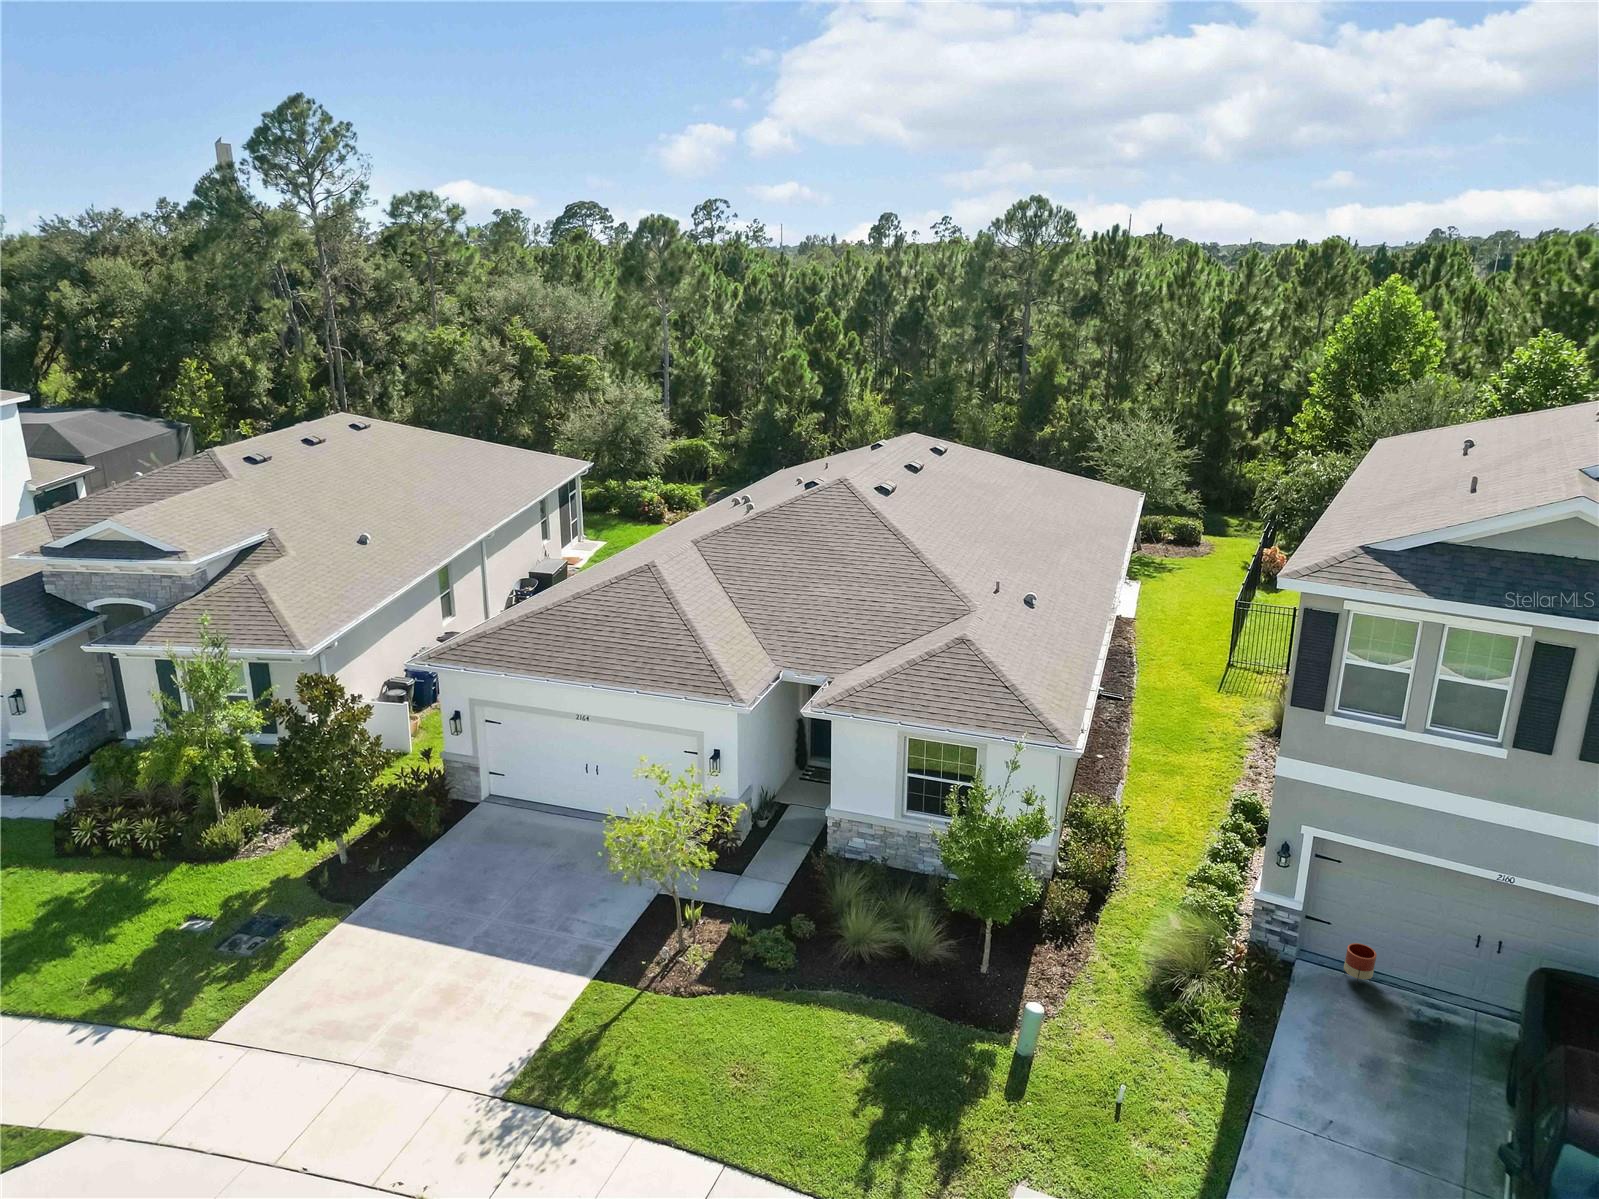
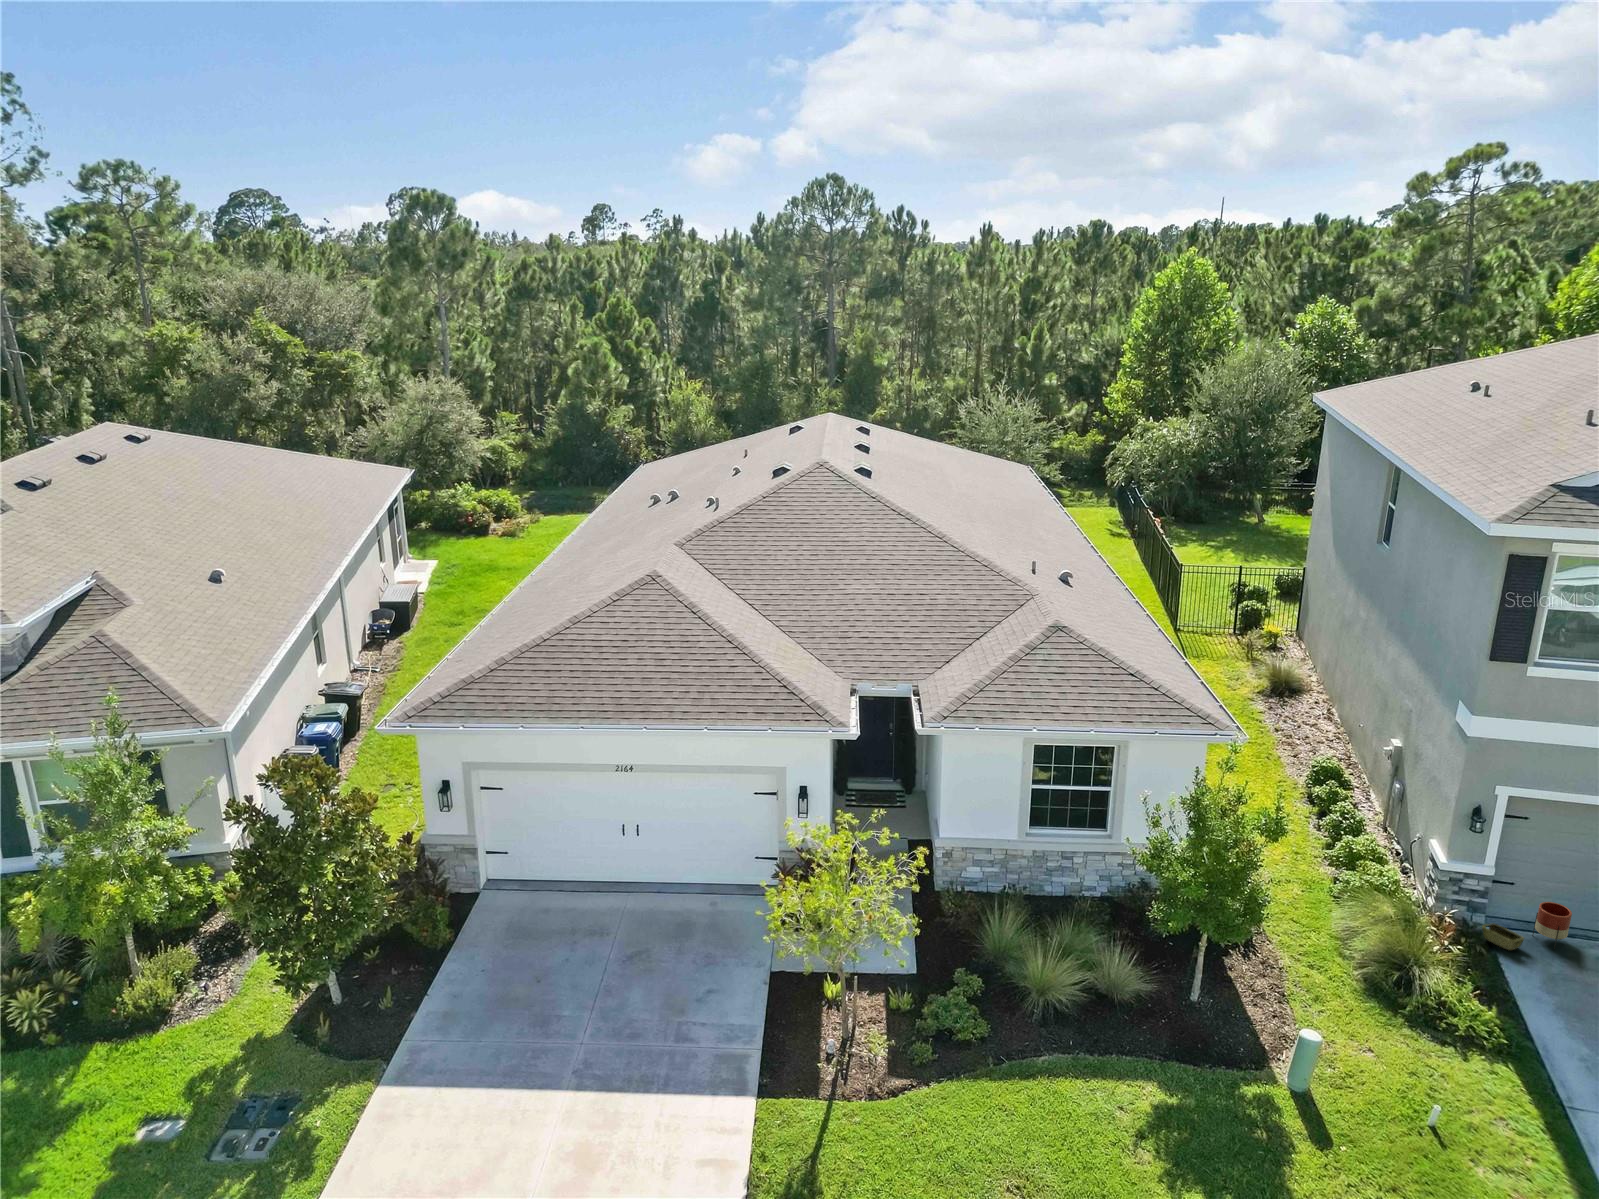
woven basket: none [1290,955,1326,981] -> present [1482,923,1524,950]

